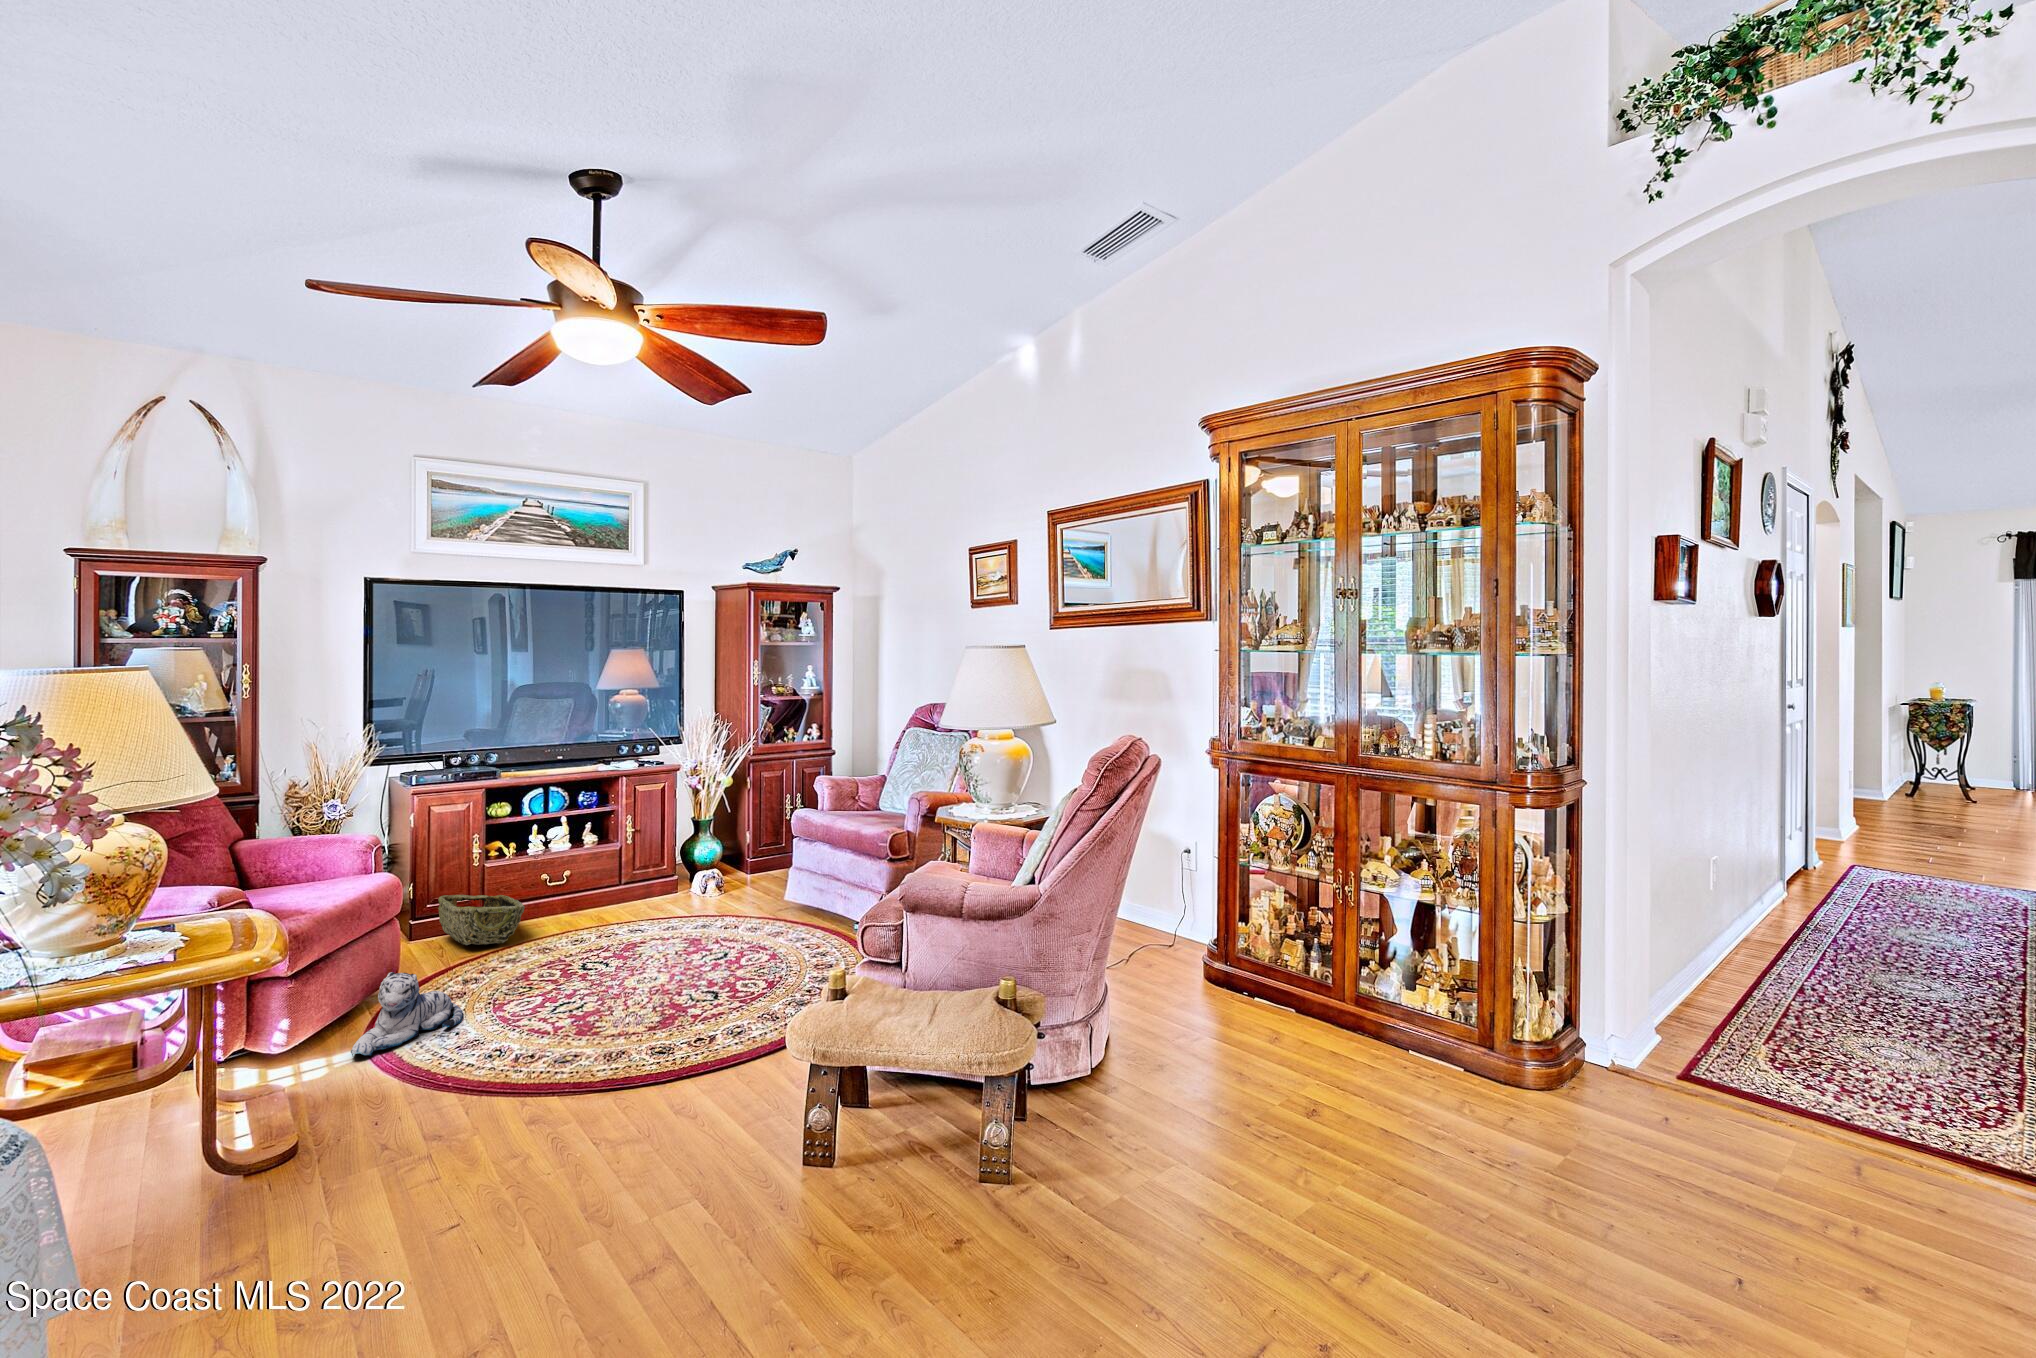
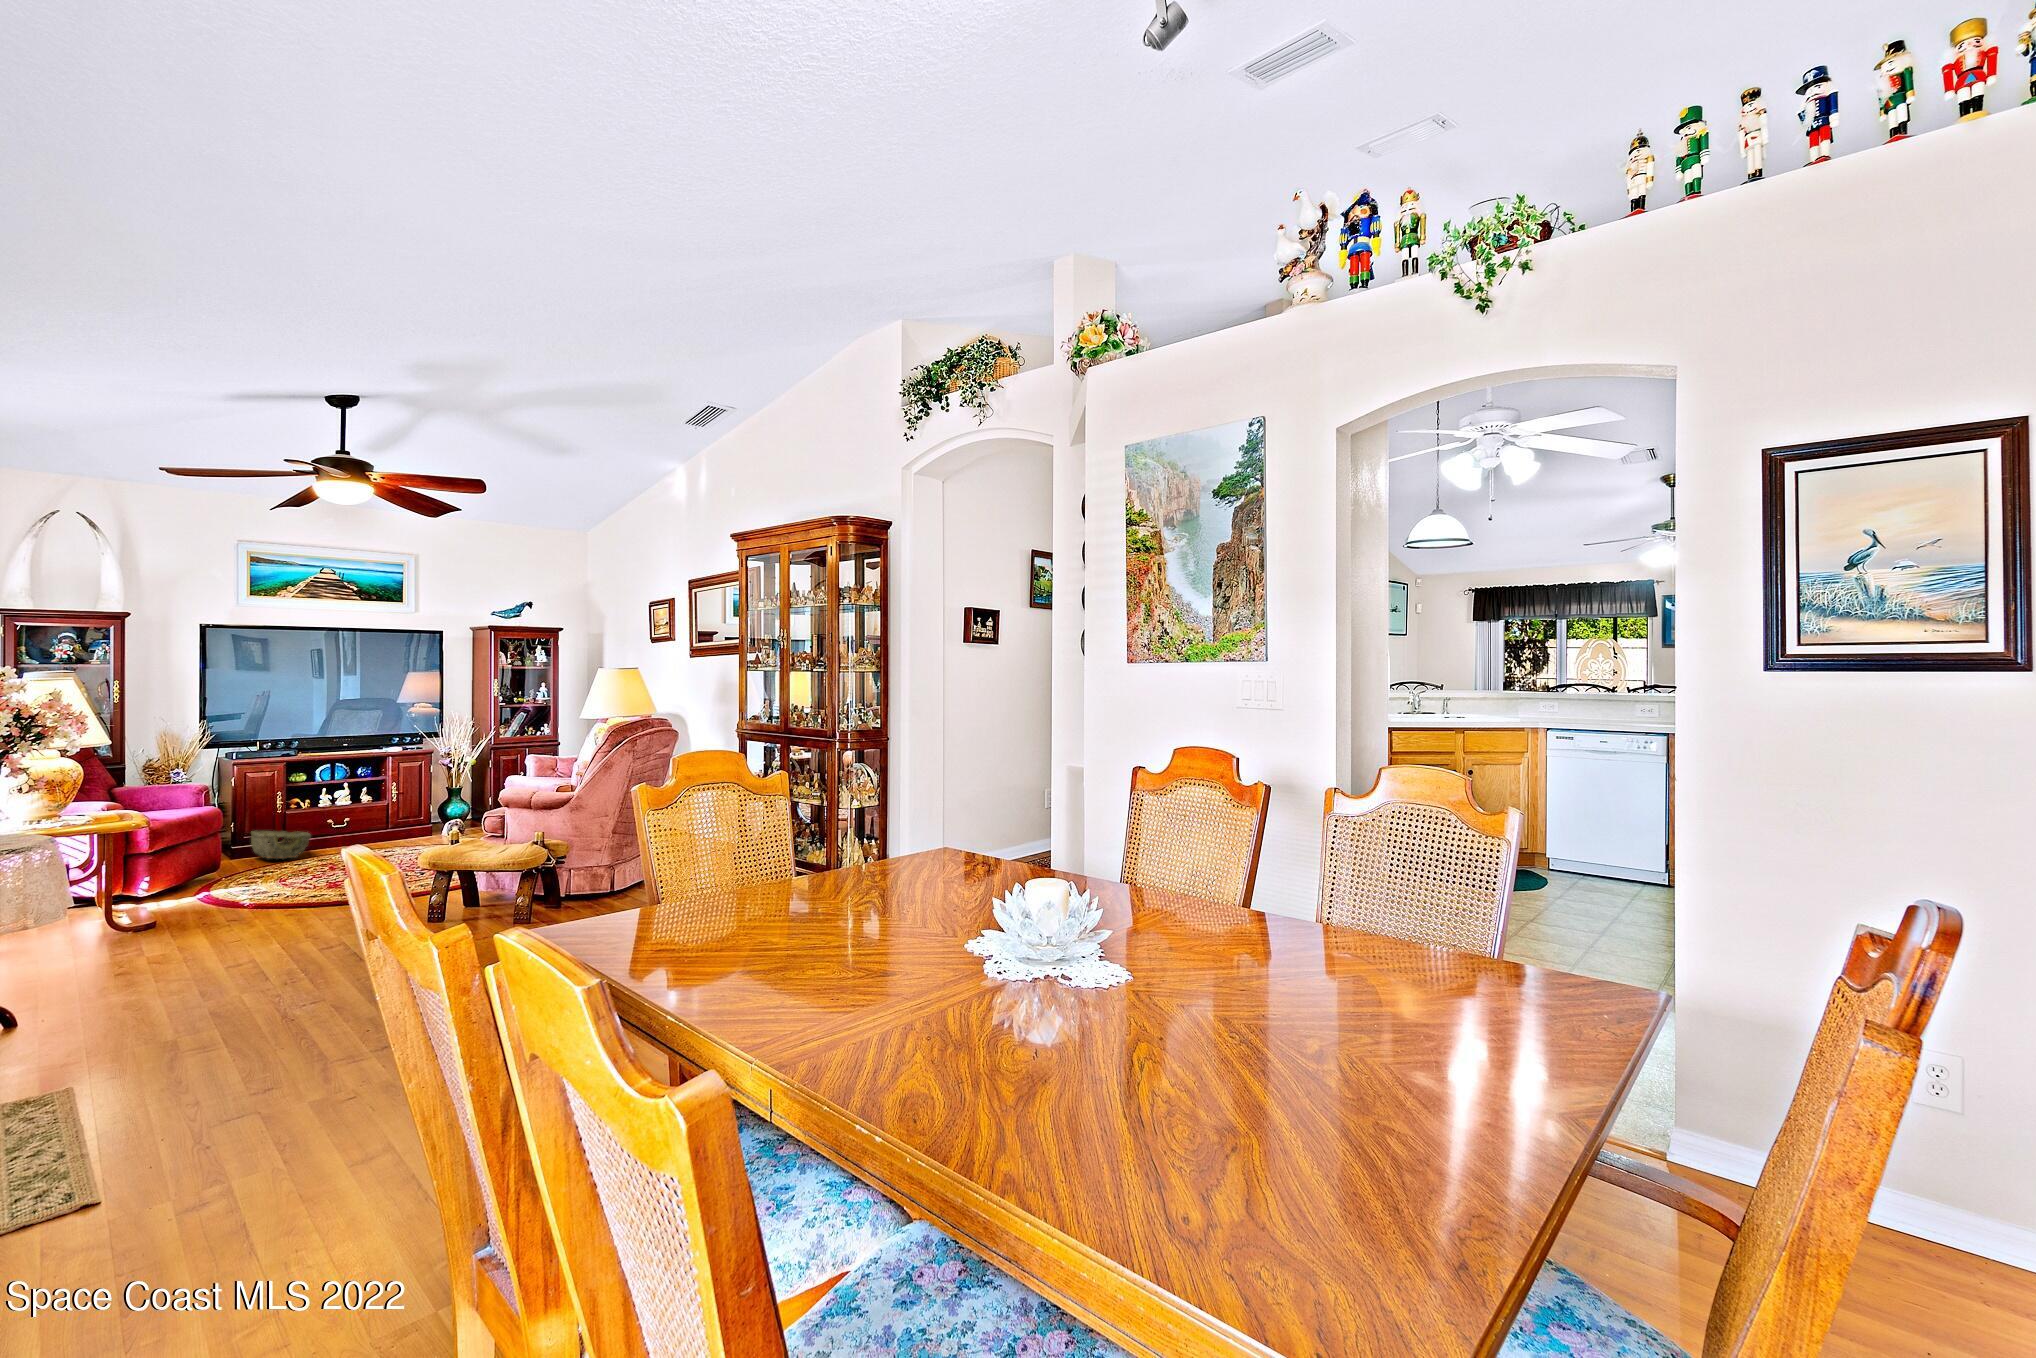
plush toy: present [351,972,463,1056] -> none [188,856,261,900]

